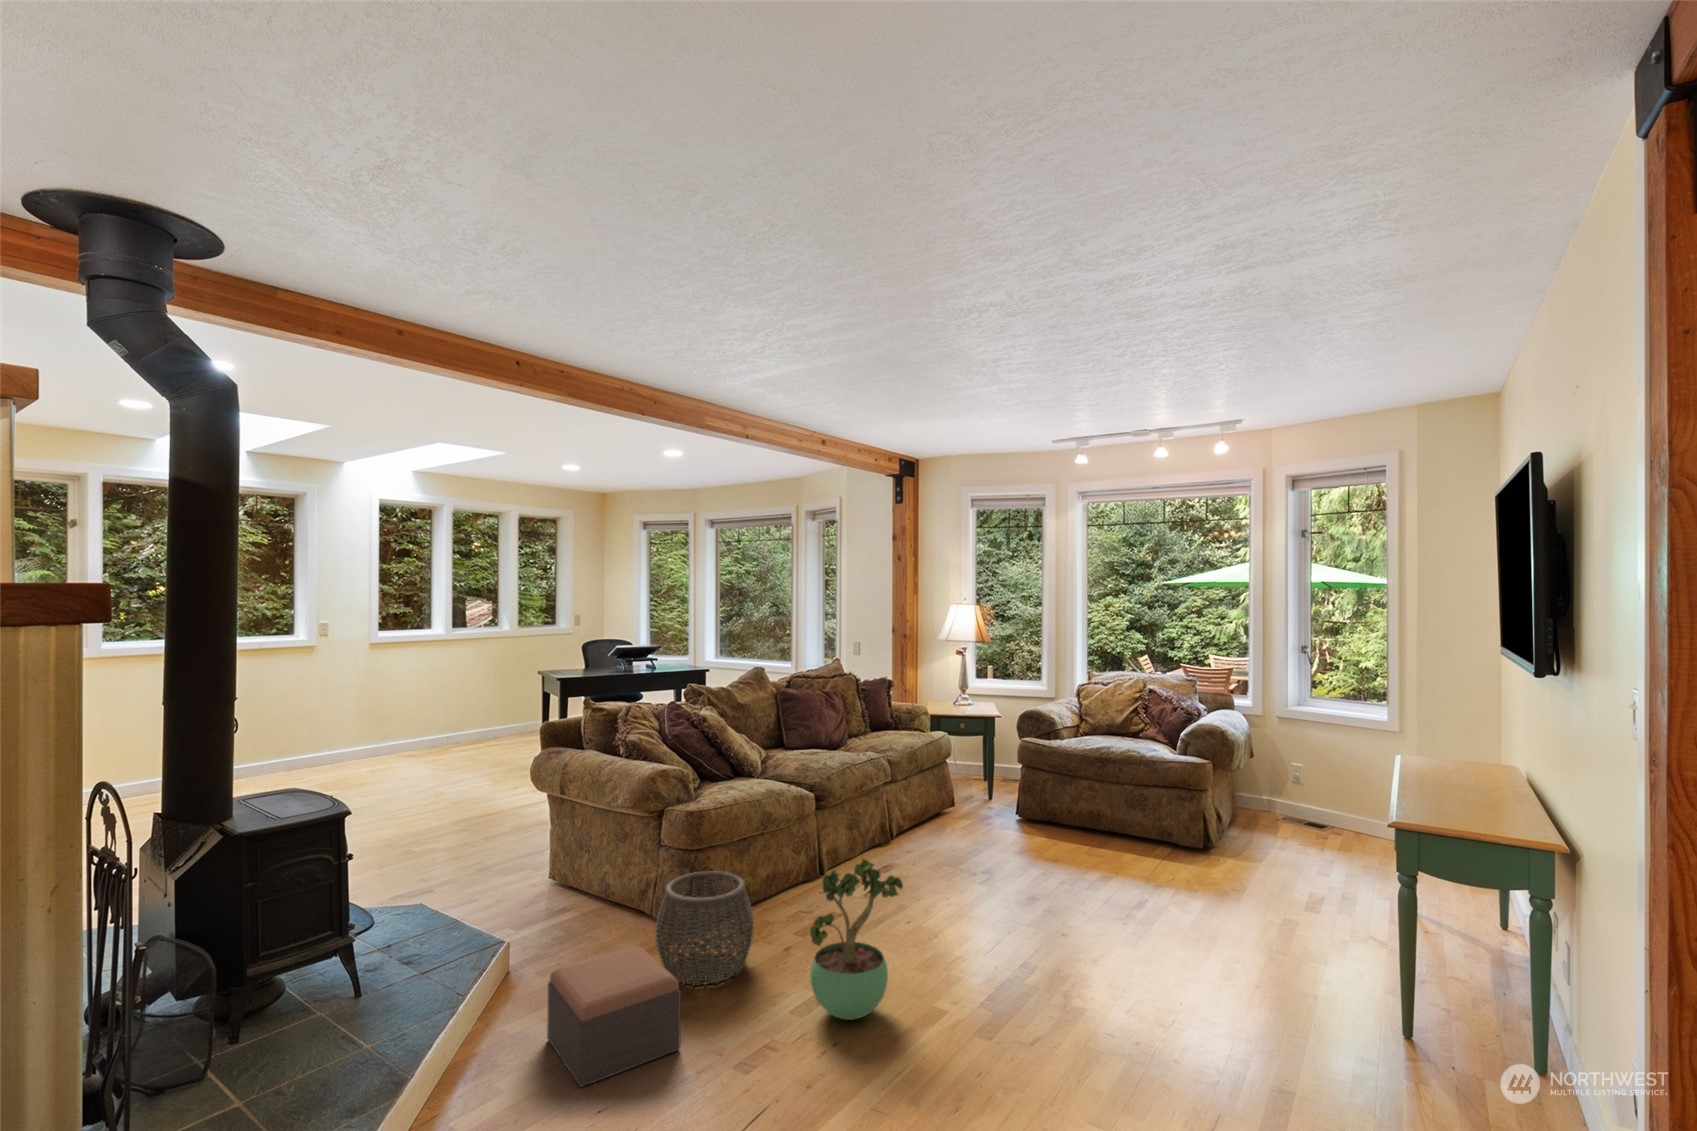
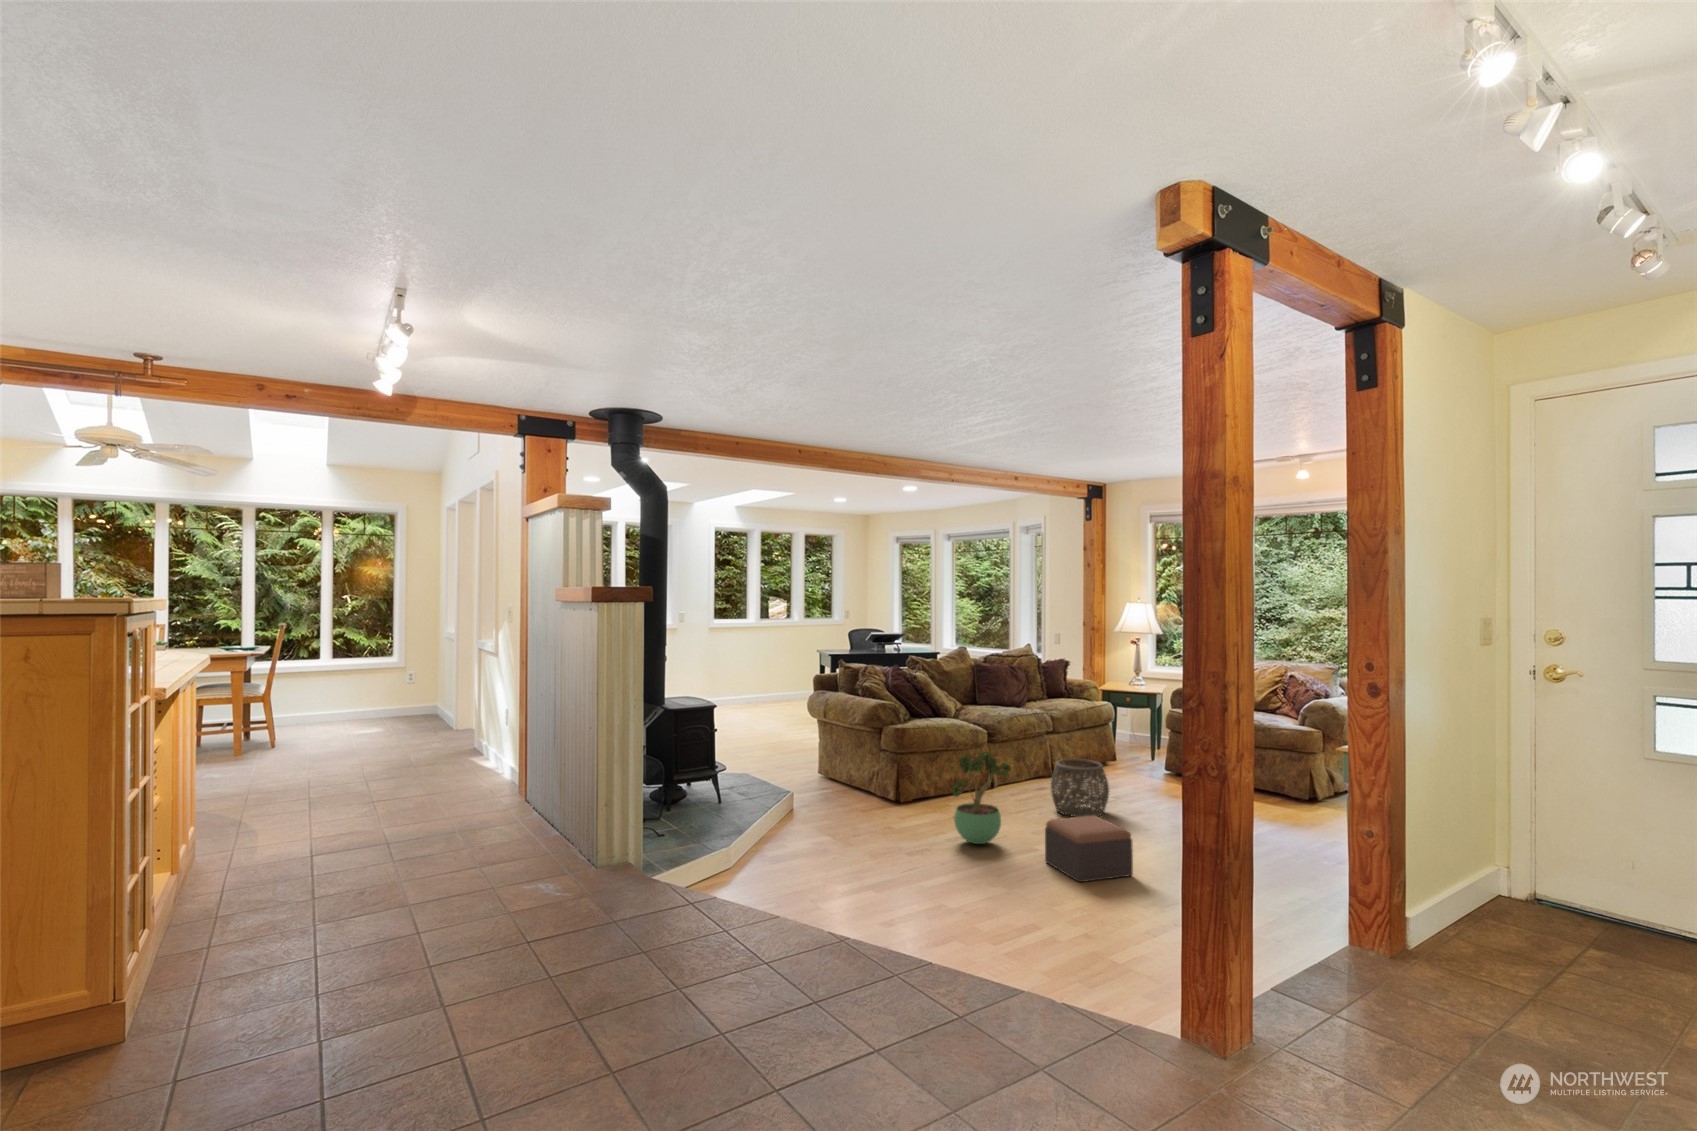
woven basket: present [655,871,754,986] -> present [1051,759,1109,817]
footstool: present [547,946,681,1087] -> present [1045,816,1133,882]

